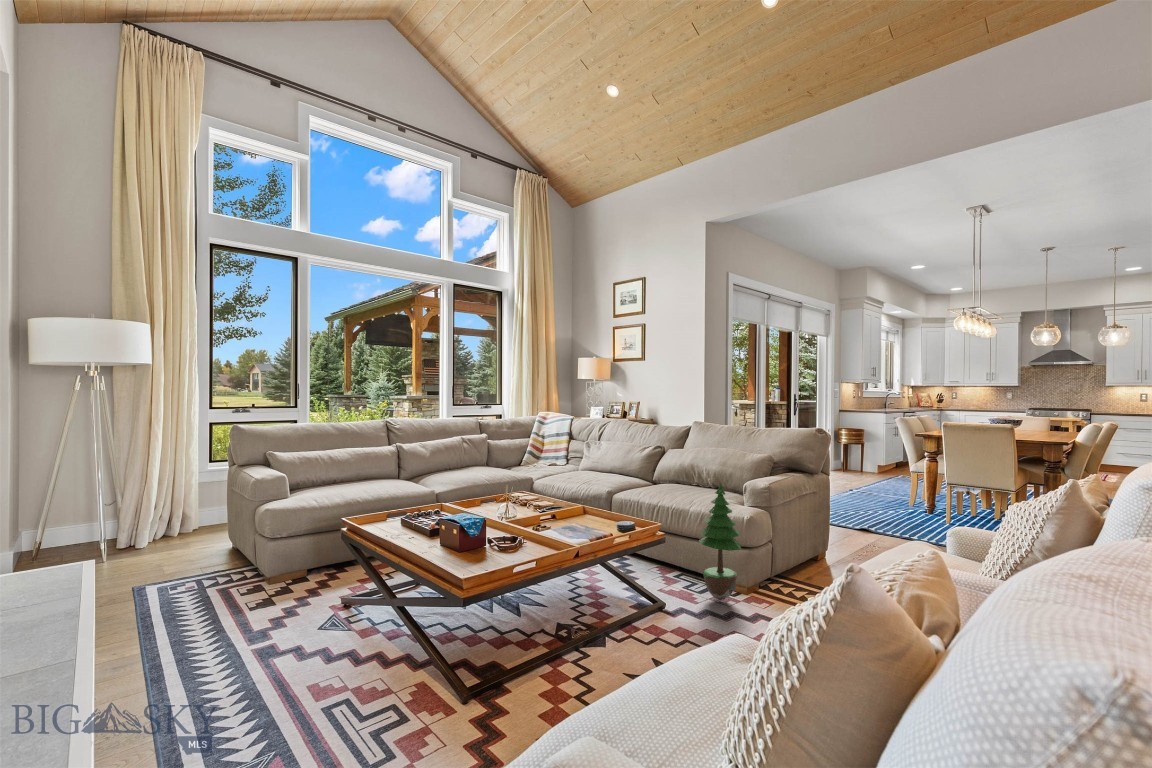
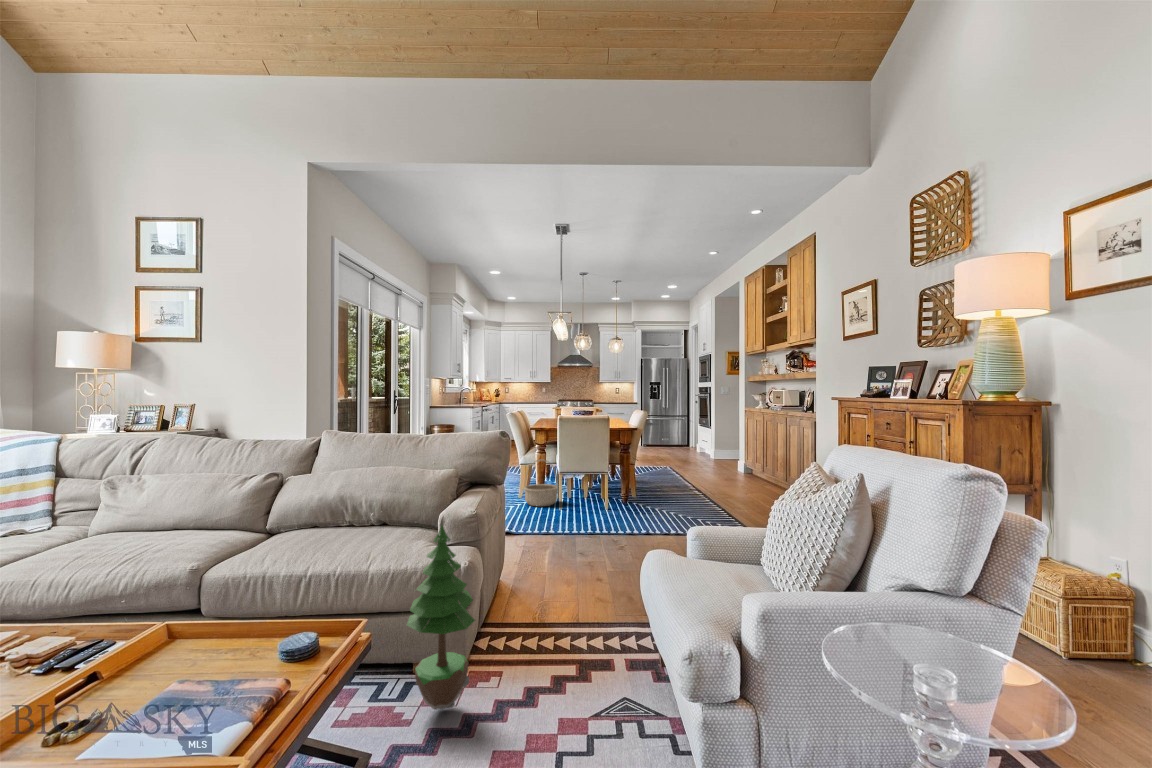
basket: none [906,470,948,520] -> present [524,460,558,507]

